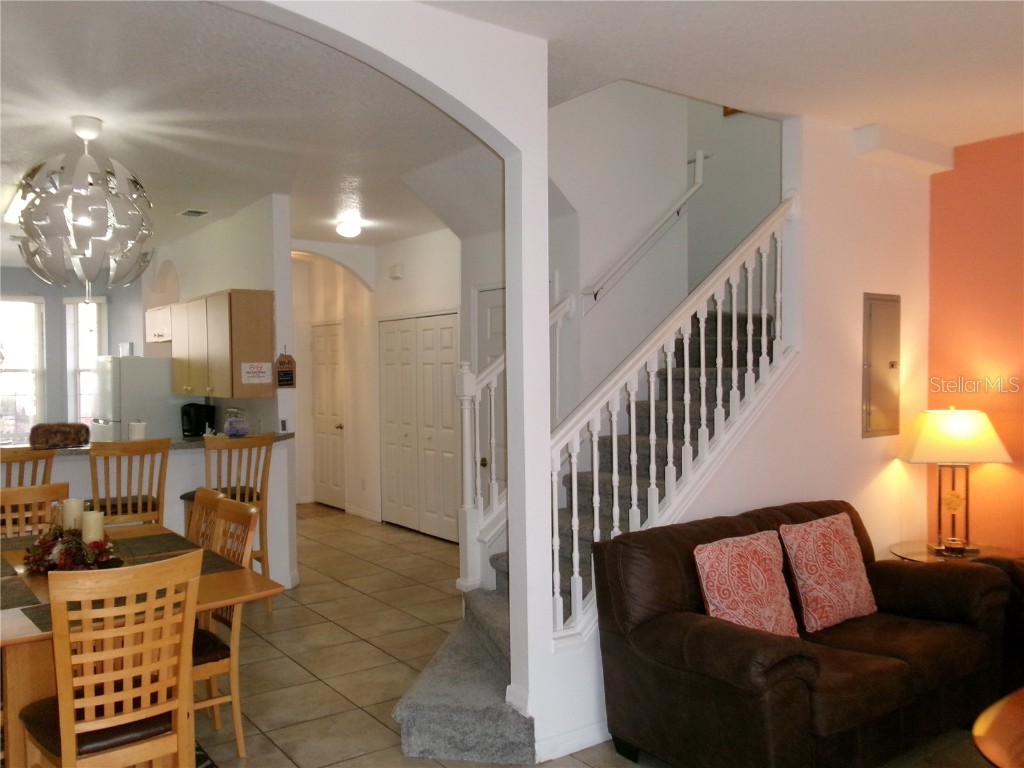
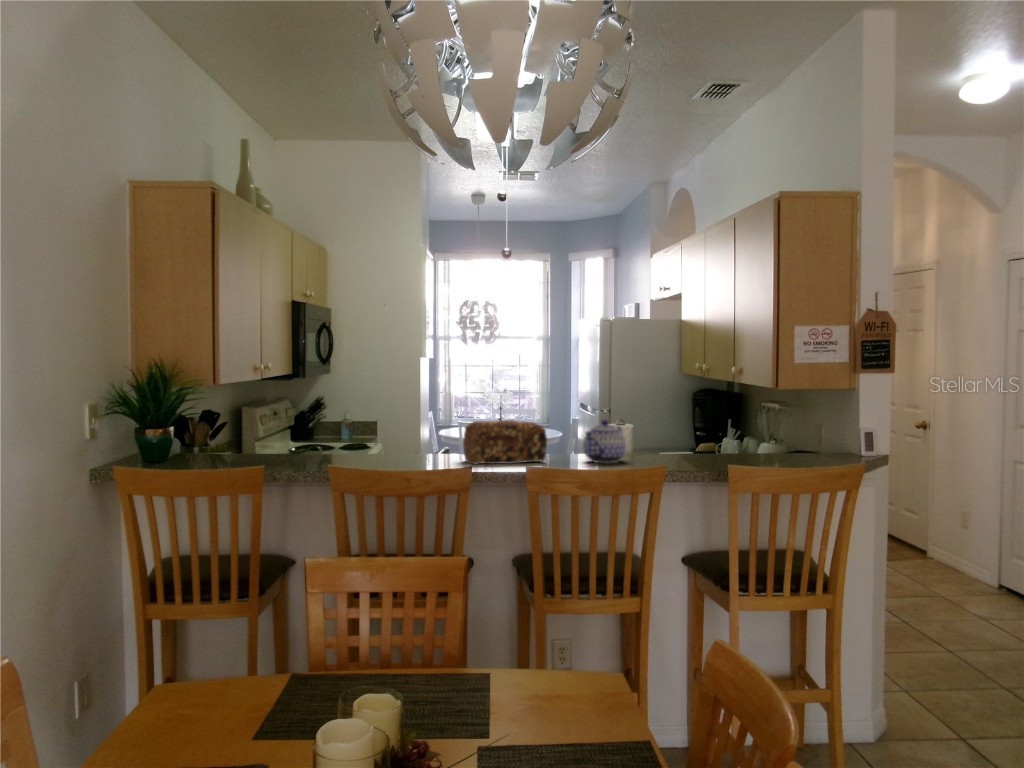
teapot: present [224,415,249,438] -> present [583,420,626,463]

